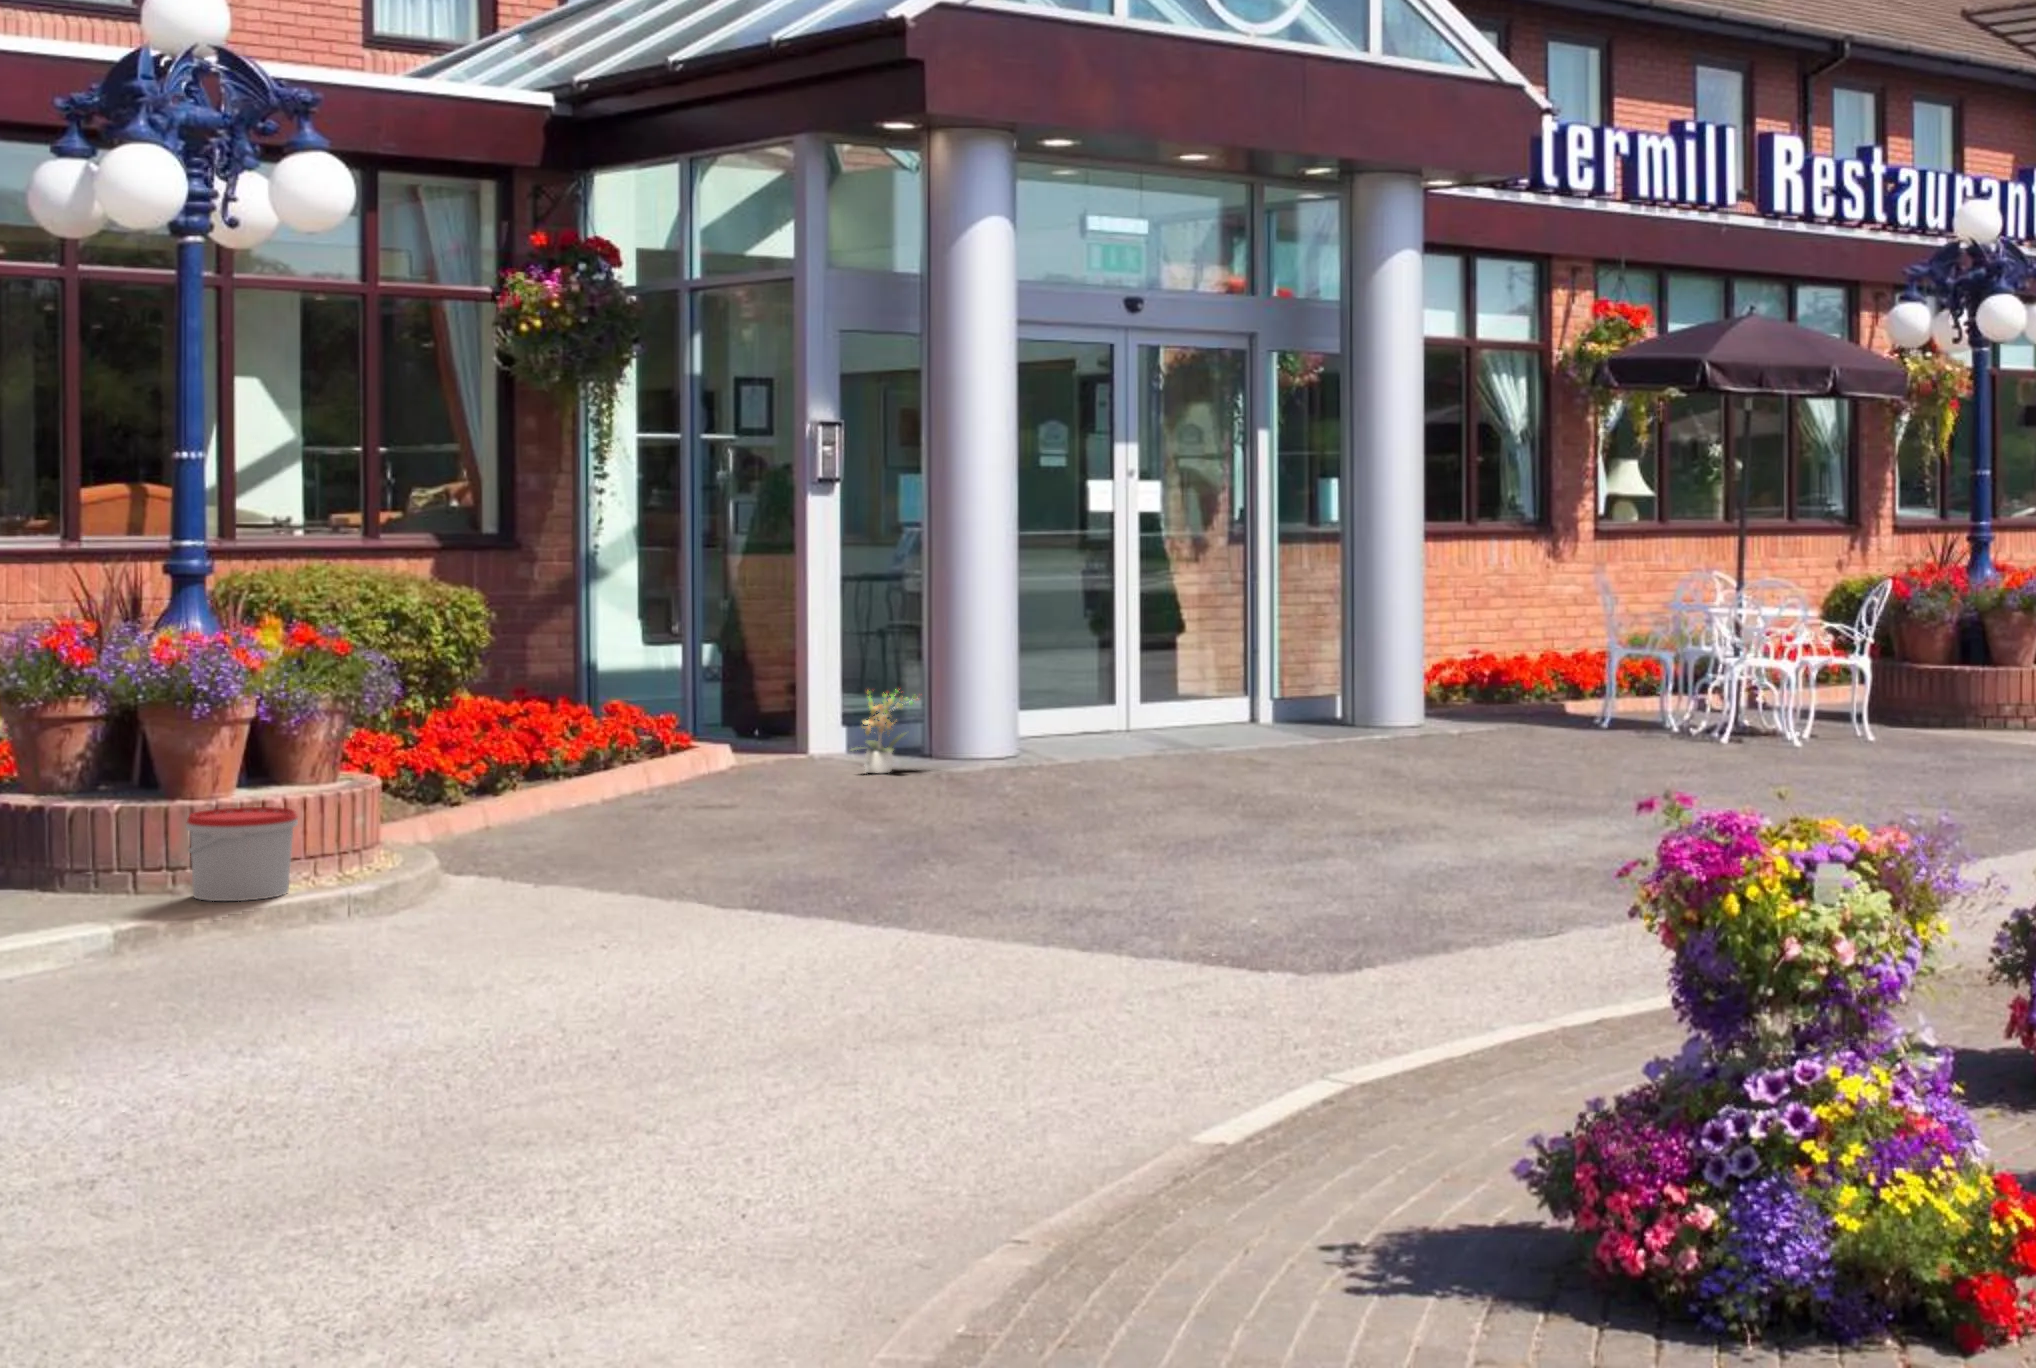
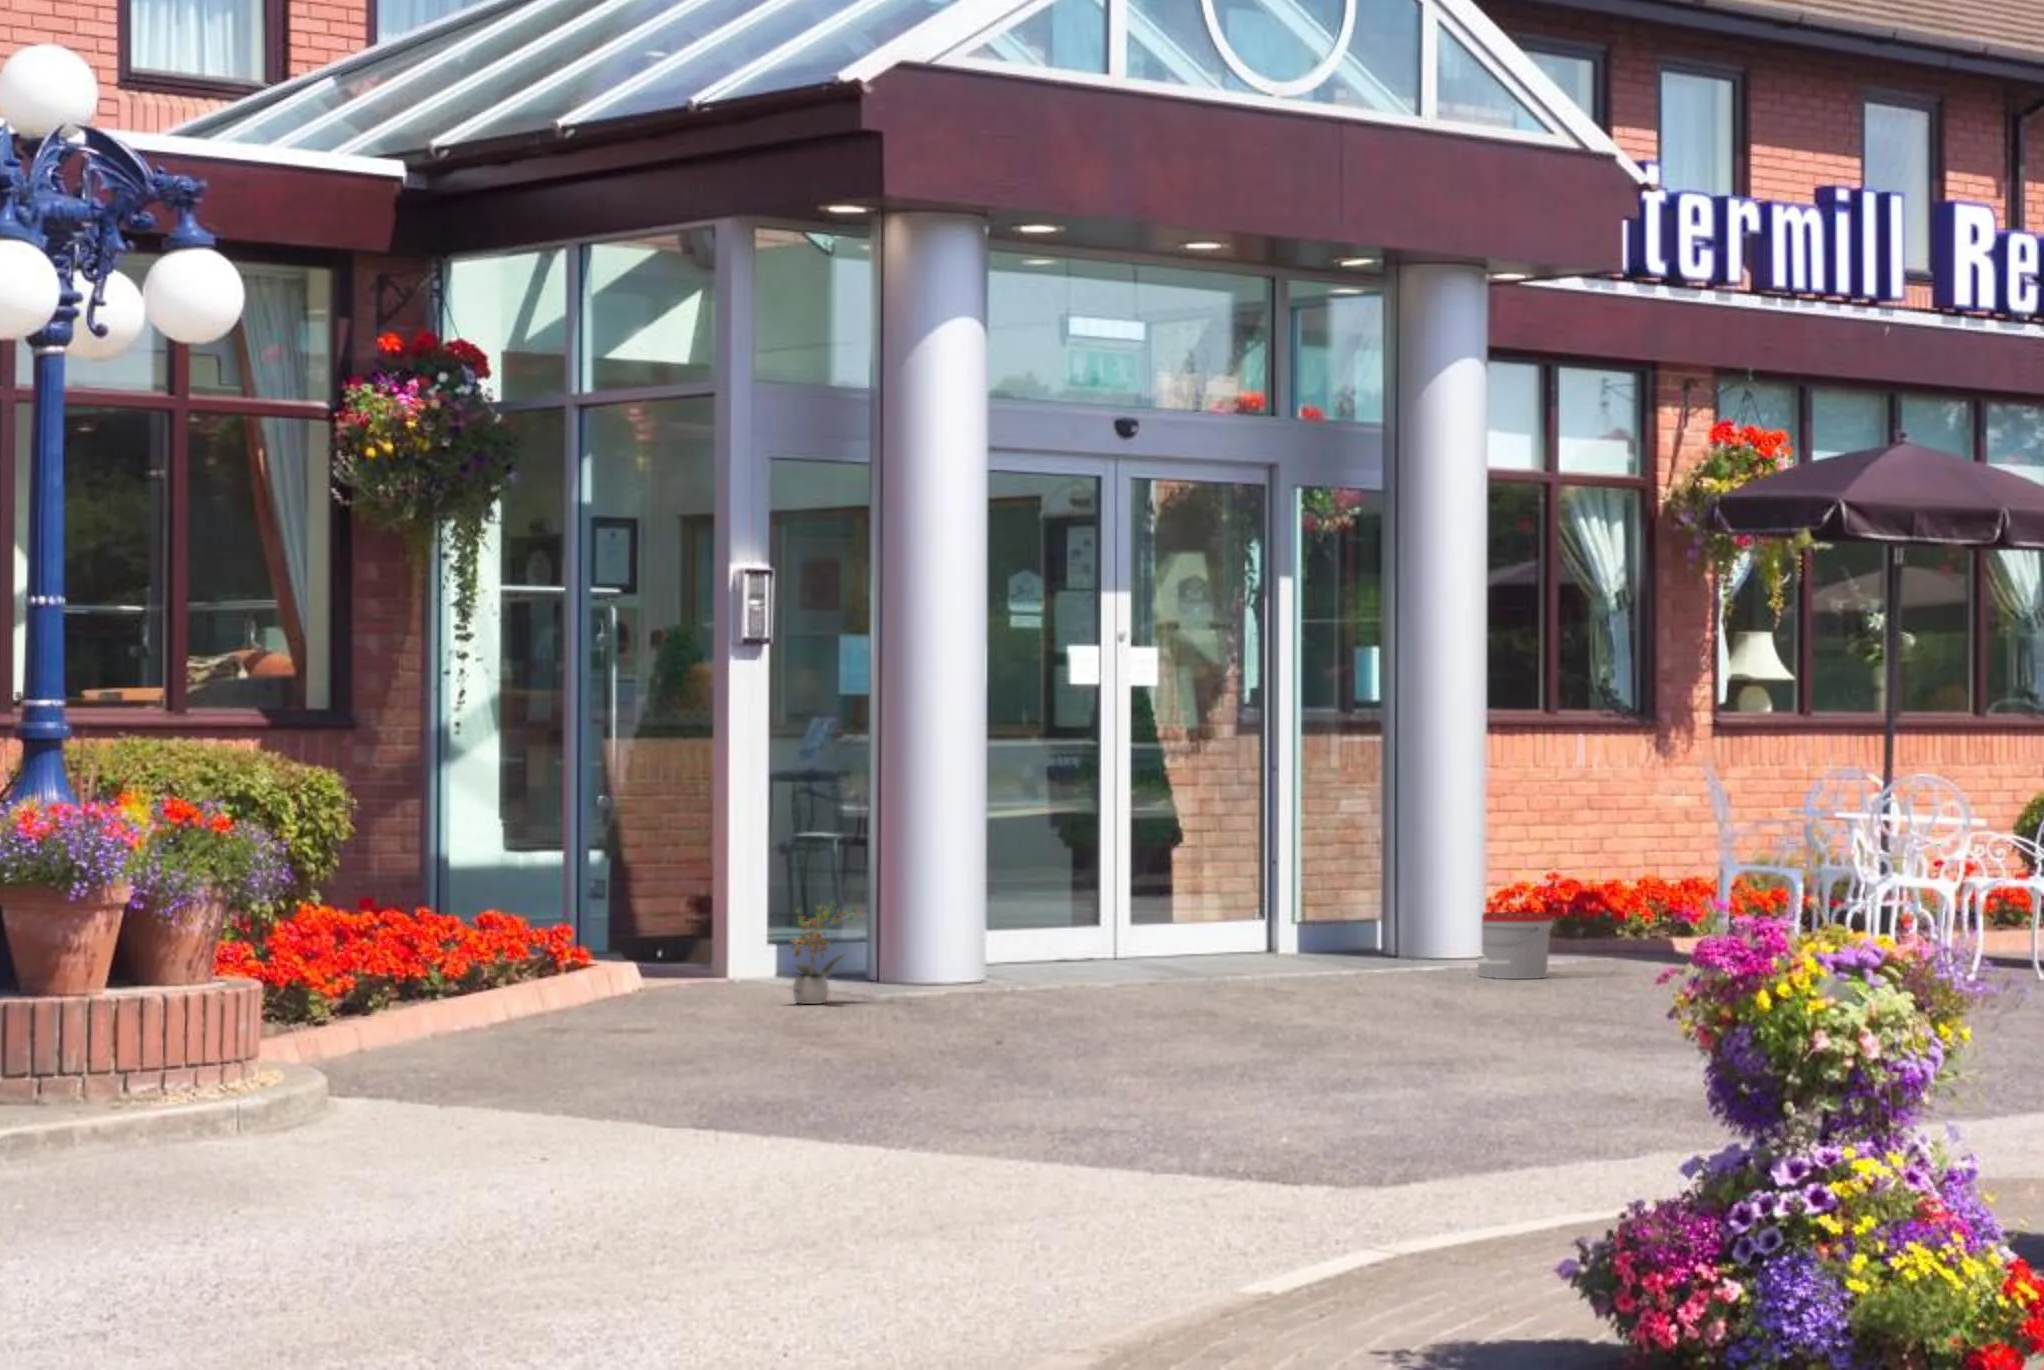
bucket: present [186,807,298,901] -> present [1478,912,1553,979]

